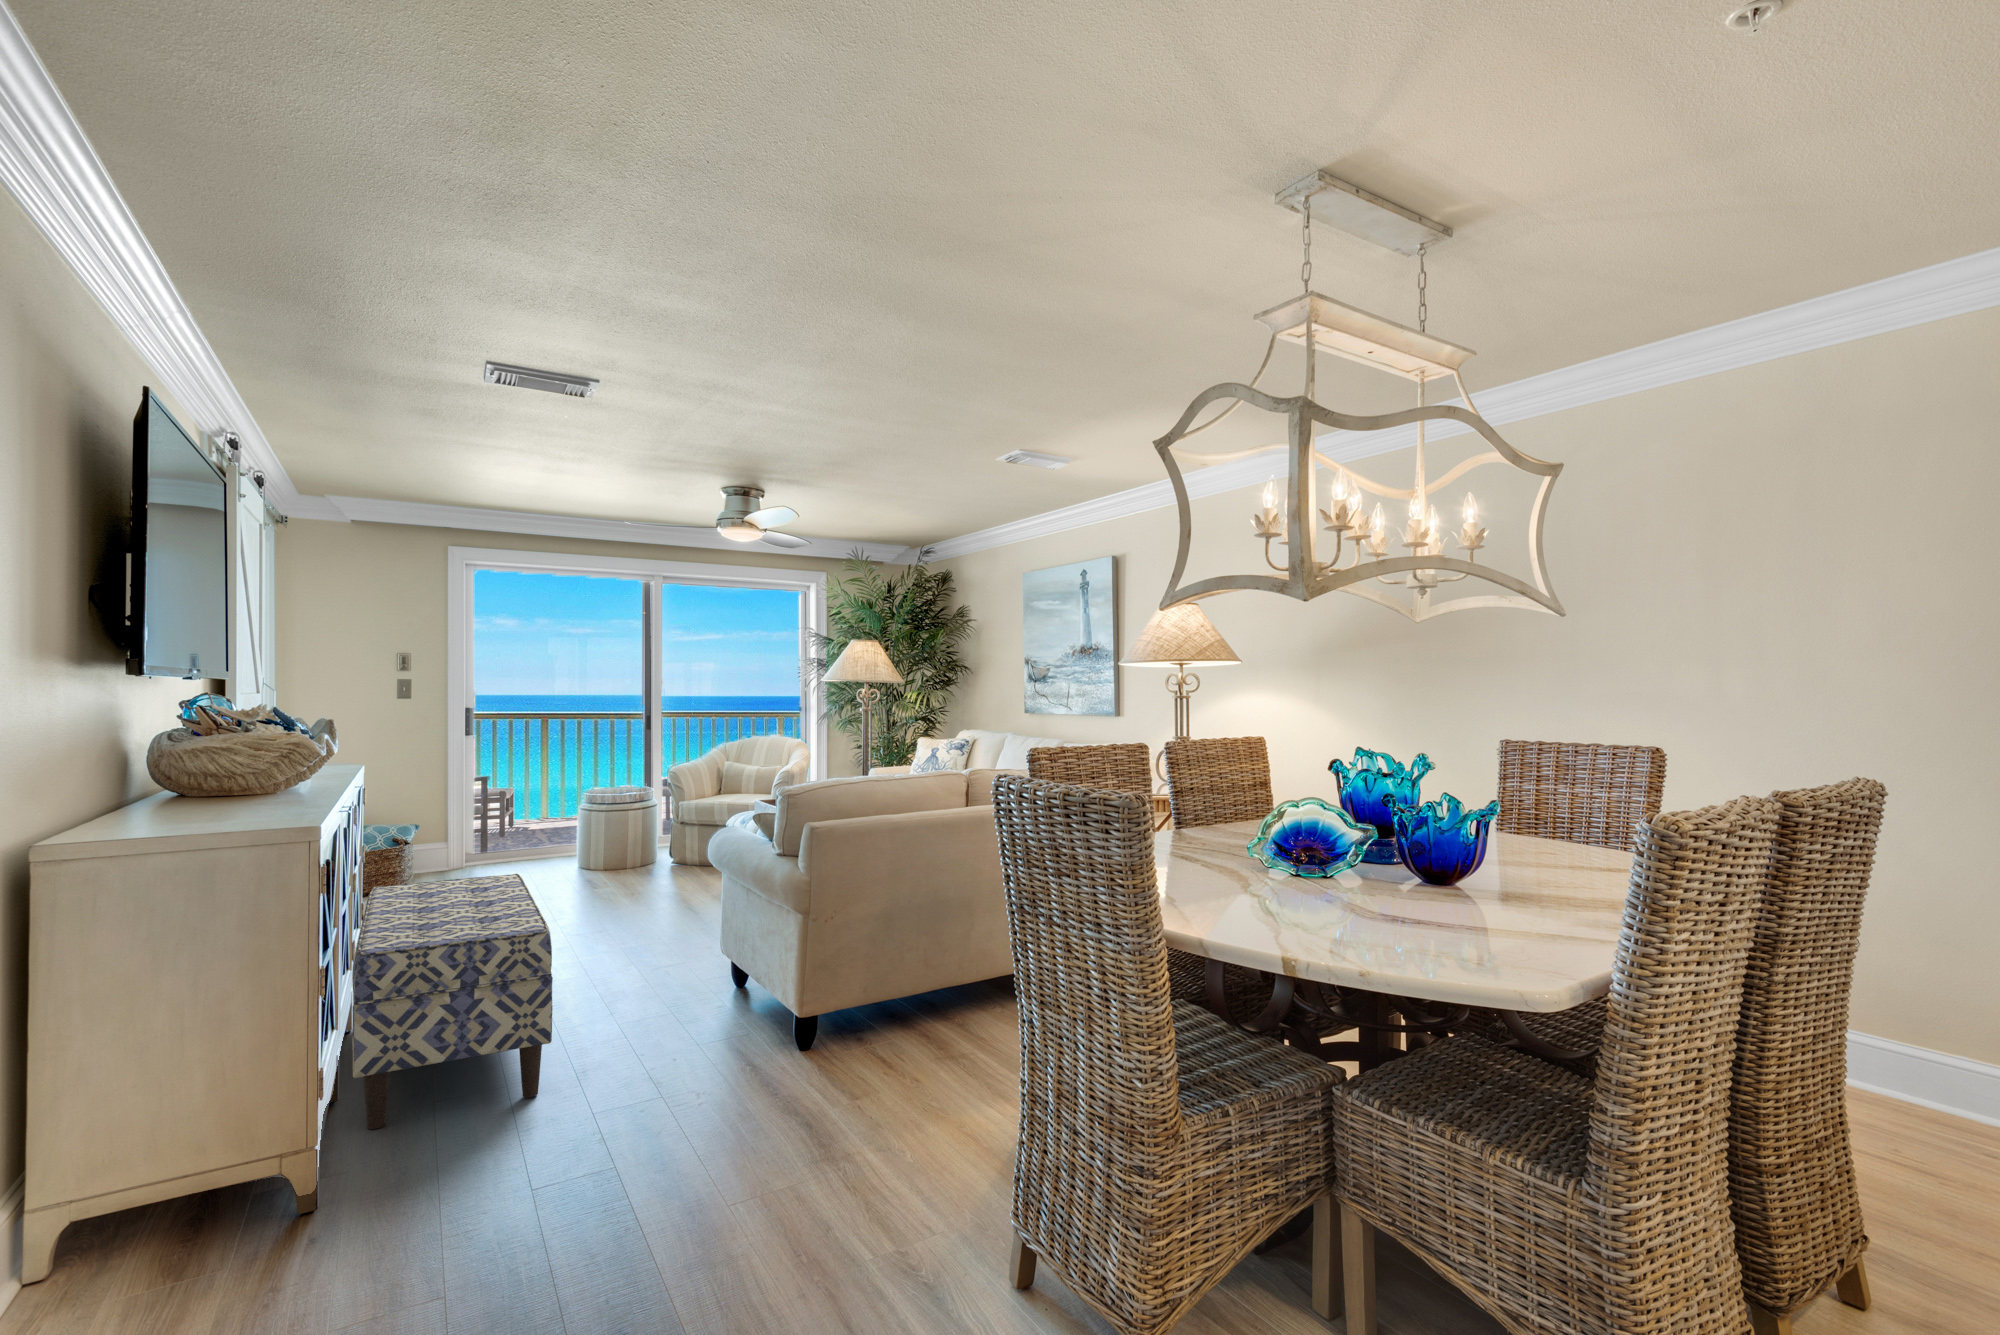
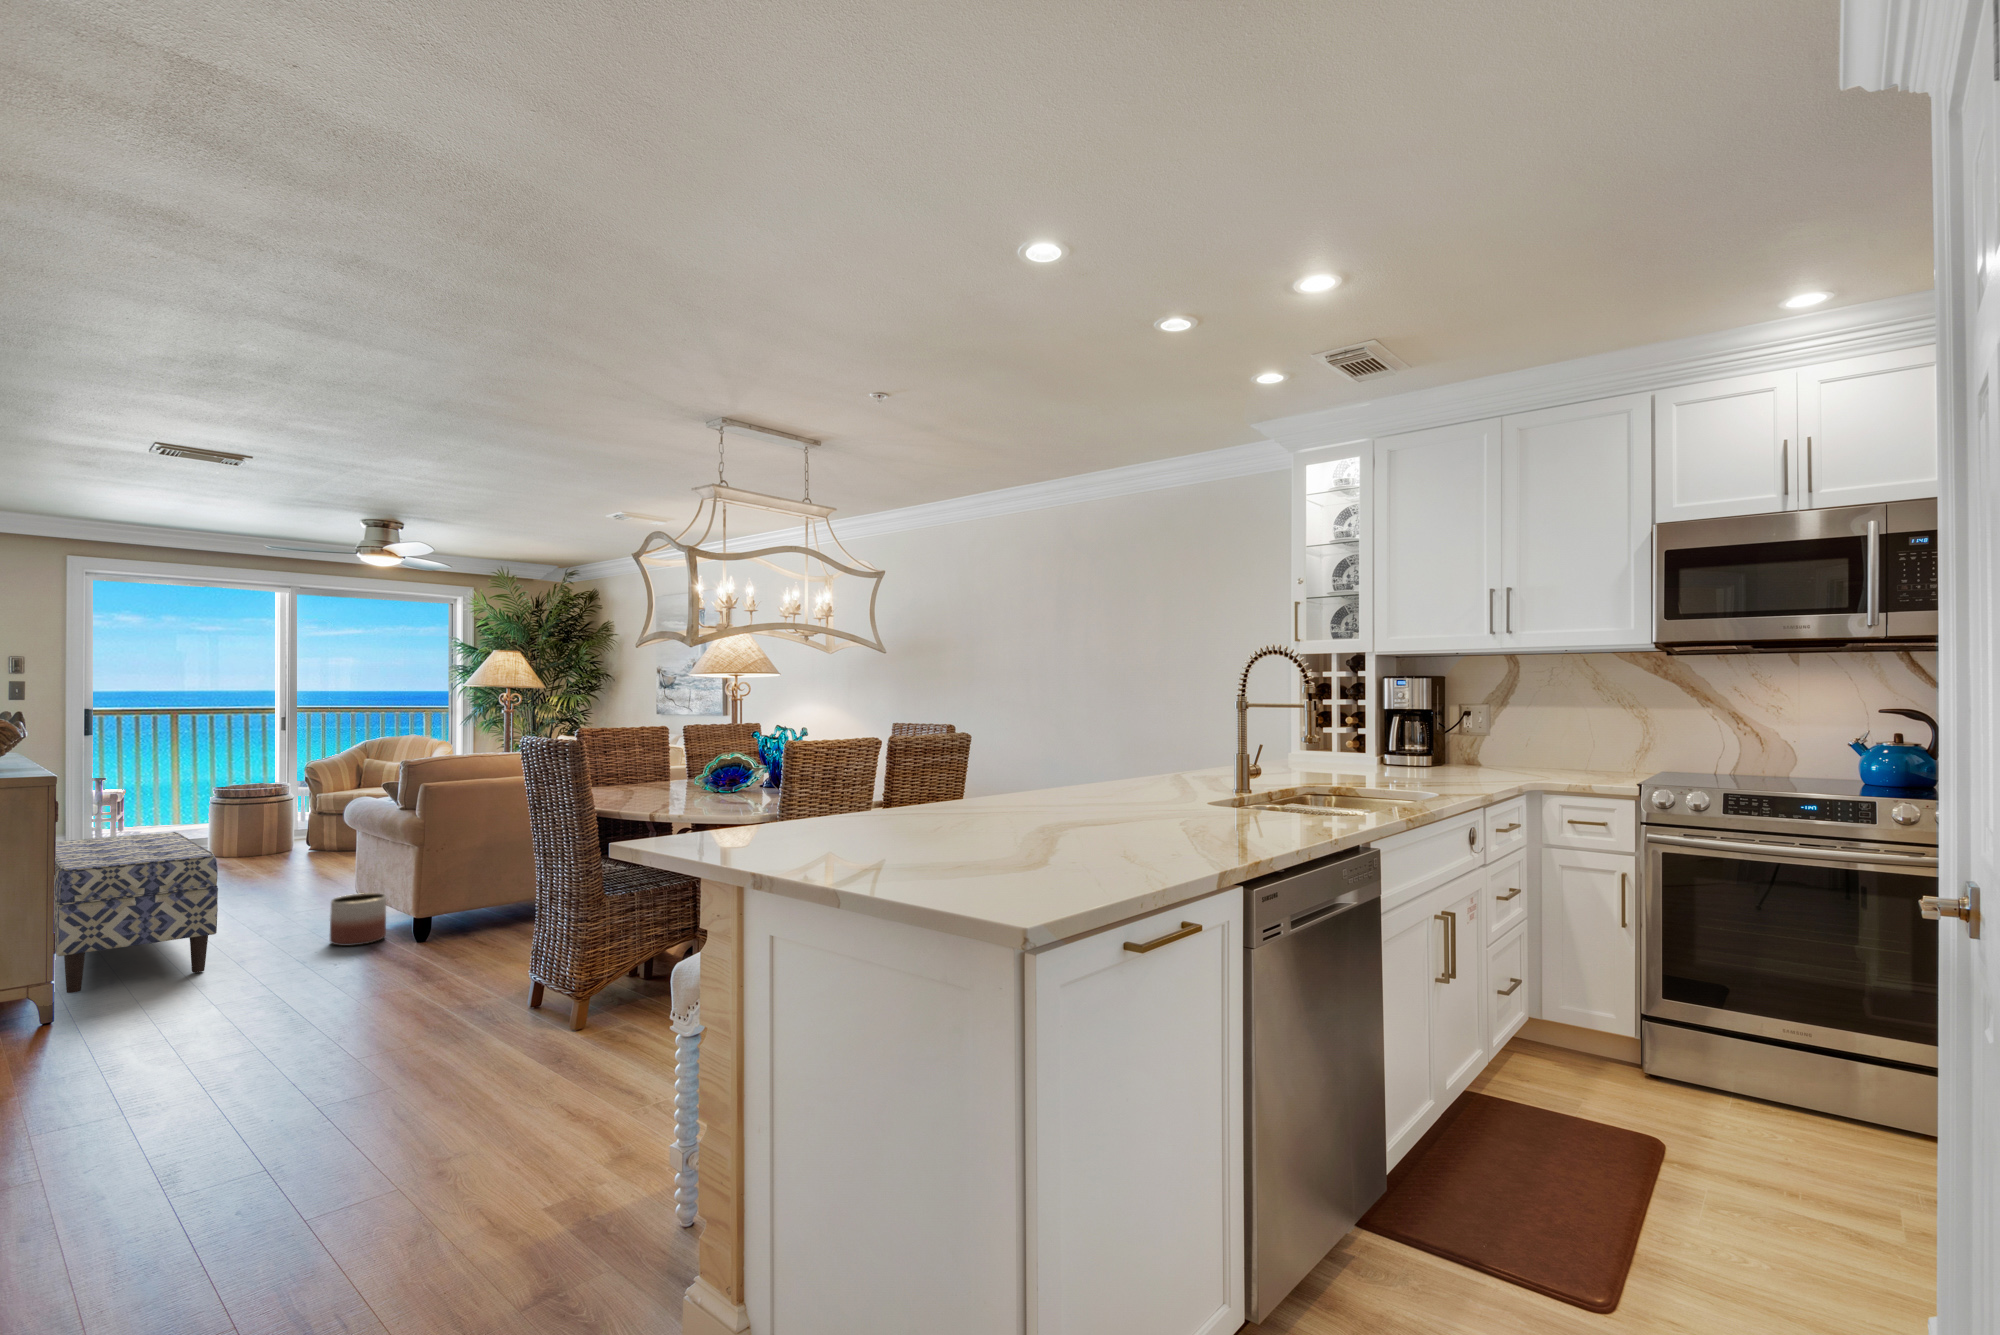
planter: none [693,973,761,1053] -> present [330,893,386,946]

